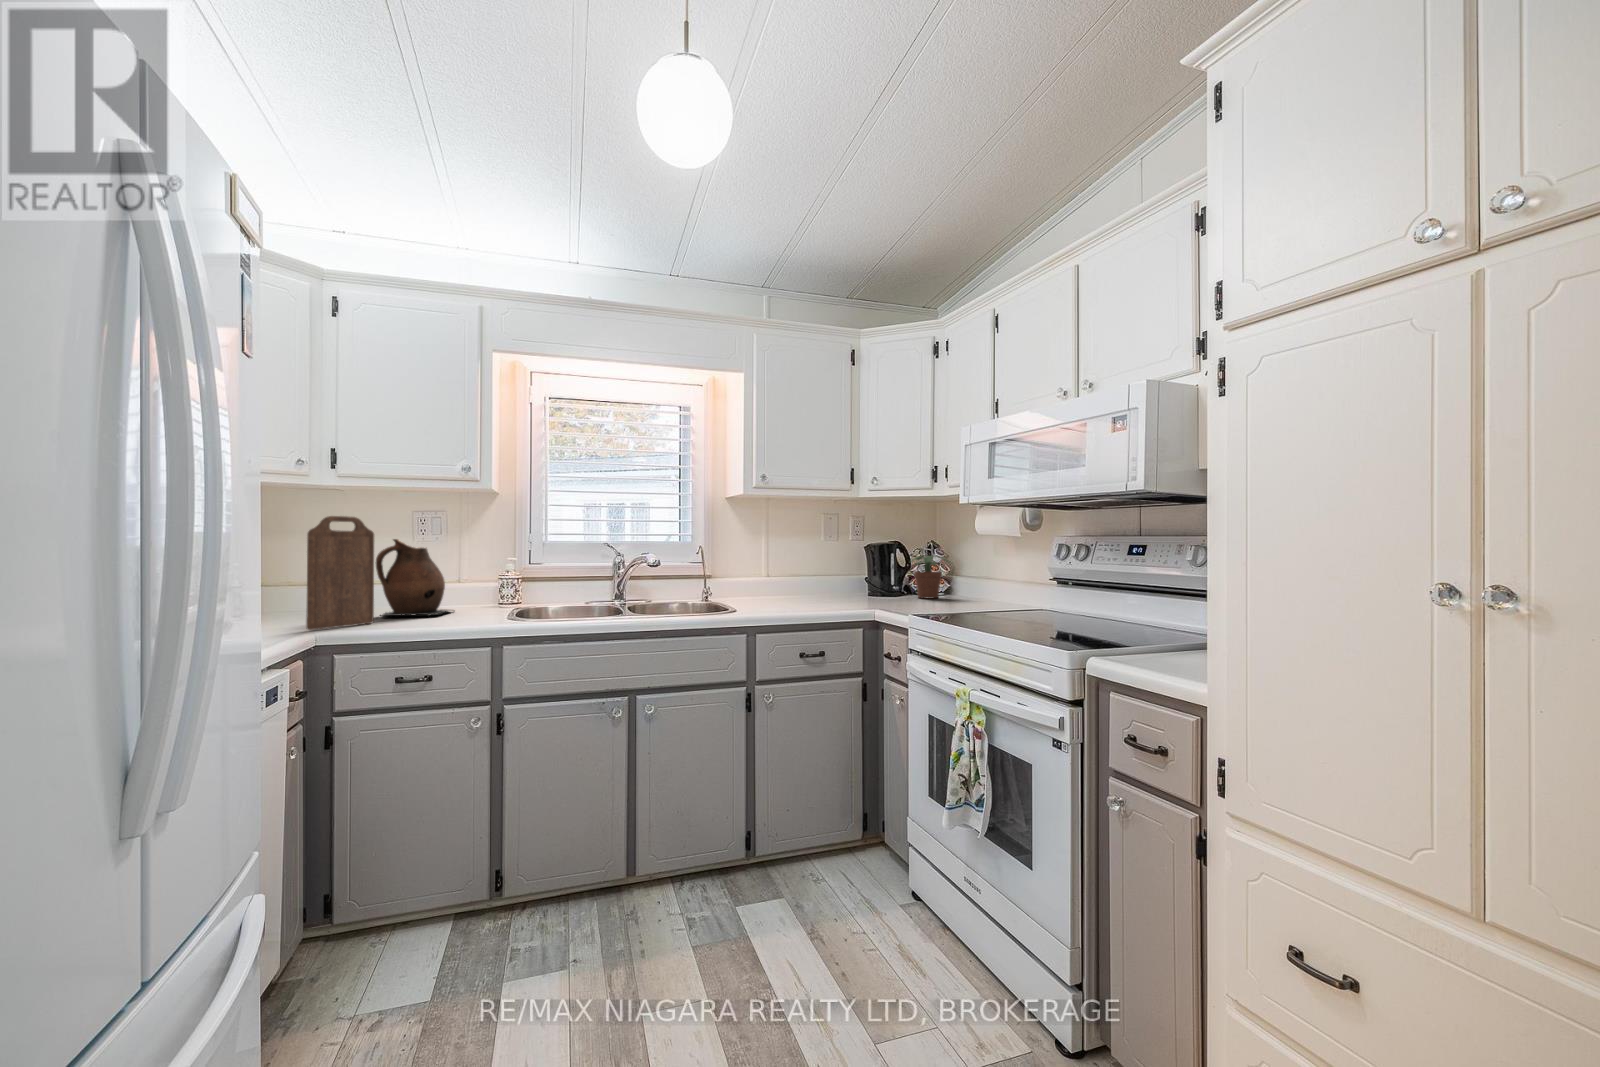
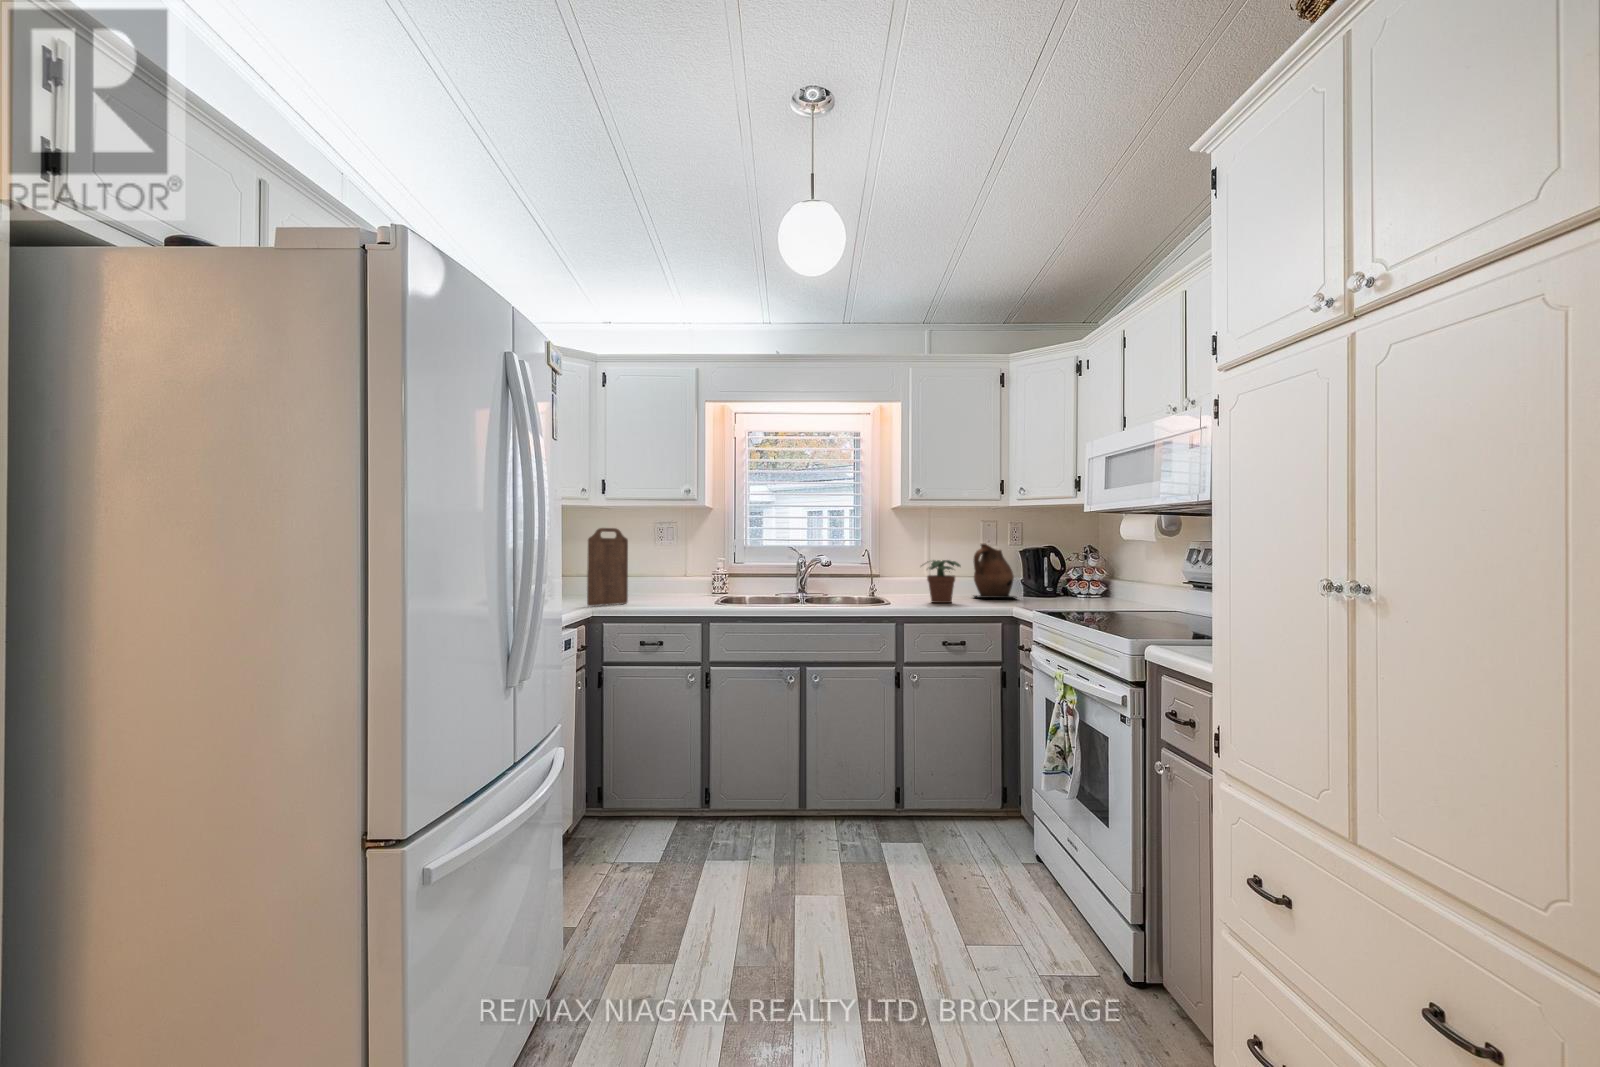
ceramic pitcher: present [376,539,454,616] -> present [973,544,1016,599]
potted plant: present [911,555,947,598] -> present [927,560,960,603]

